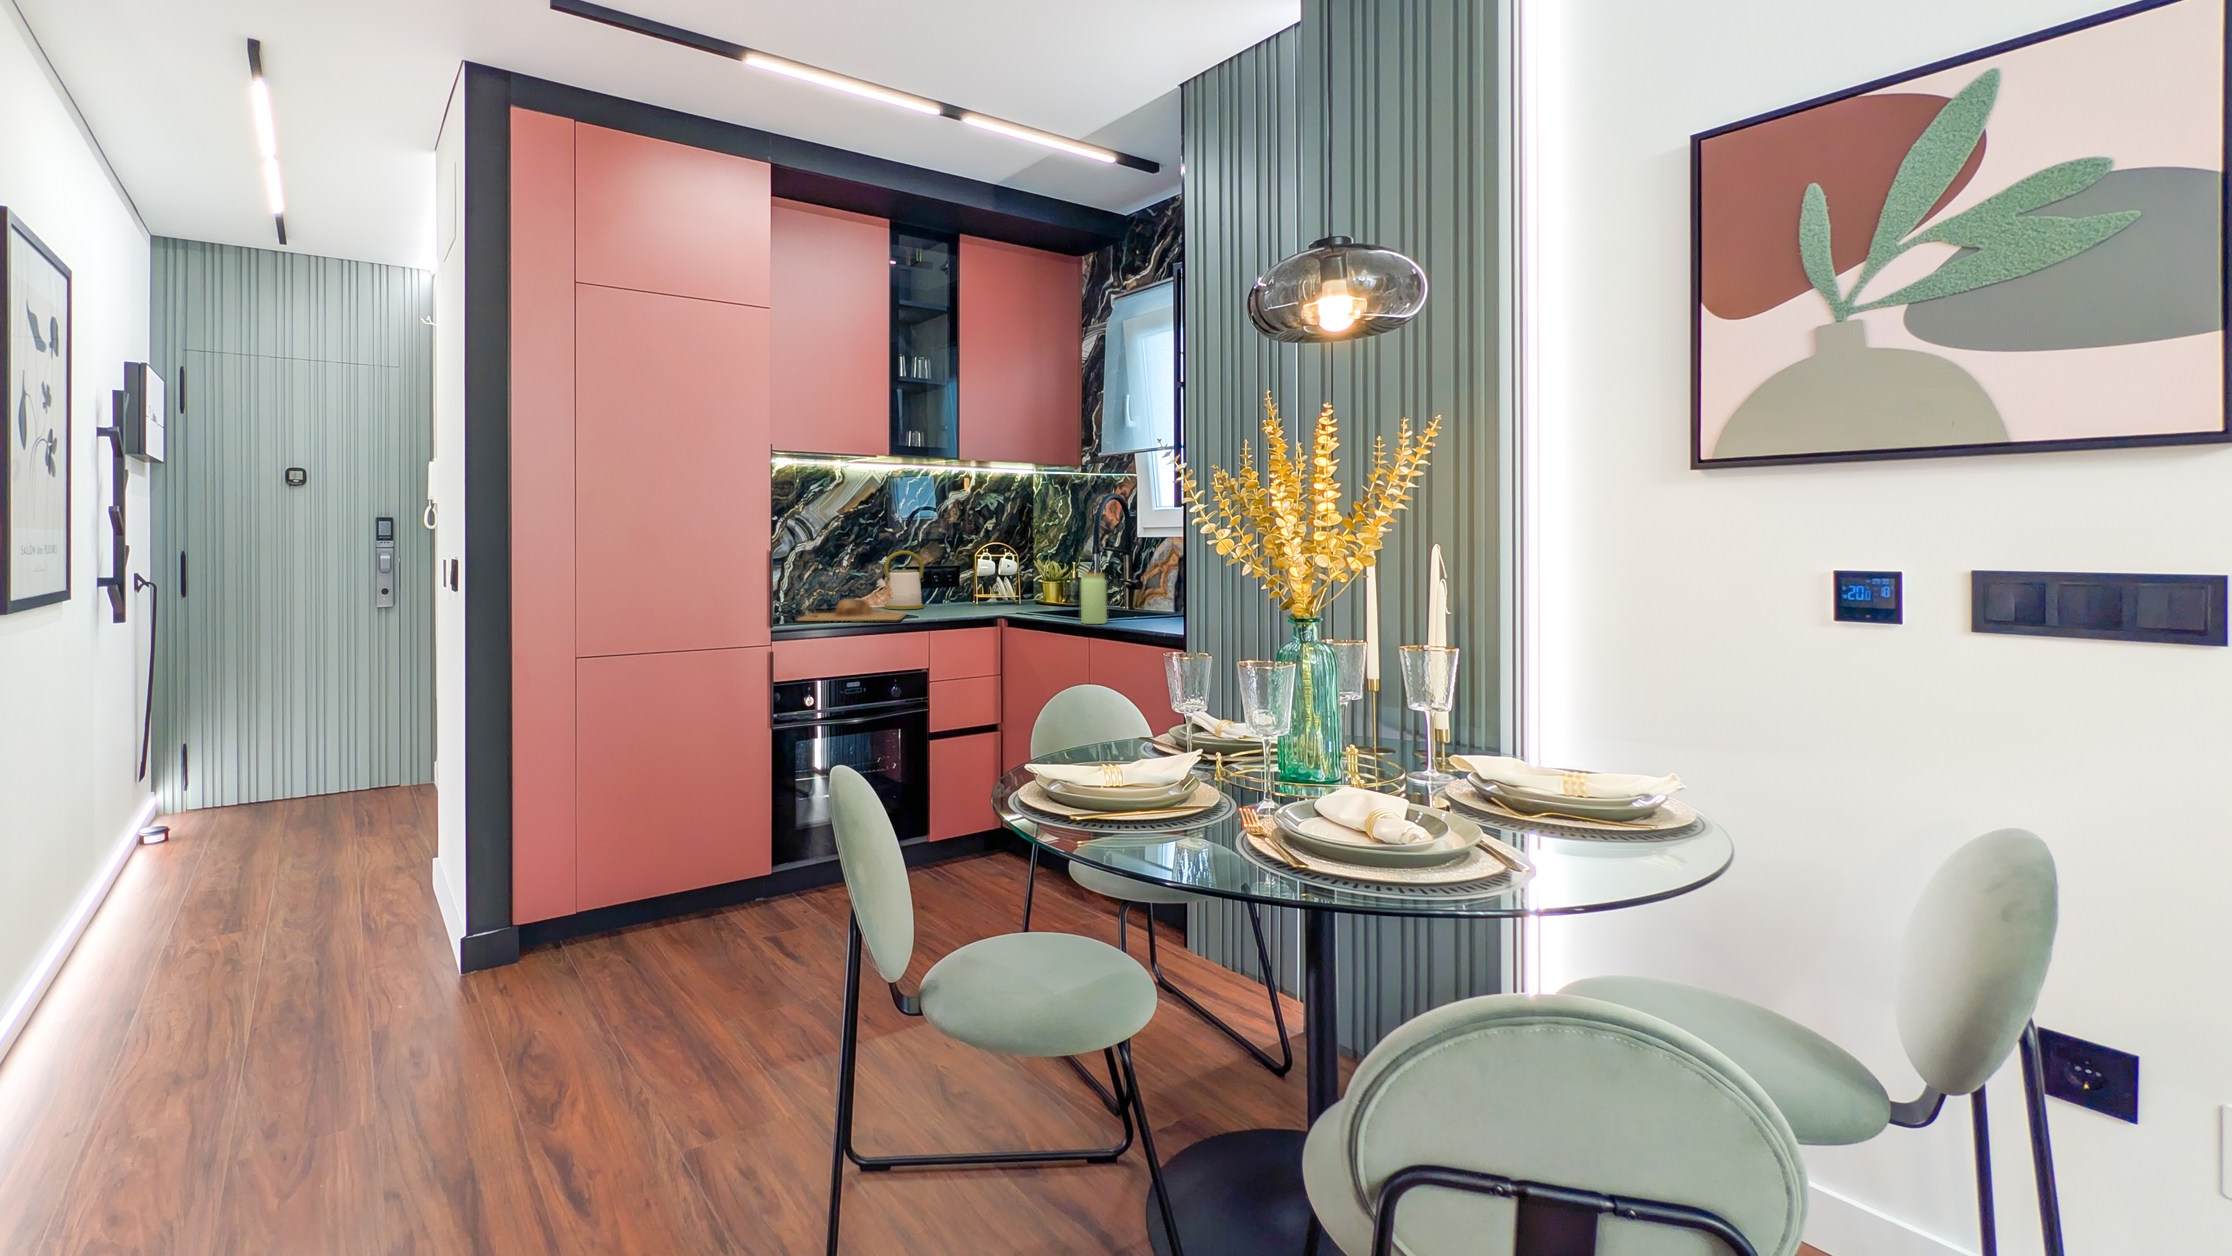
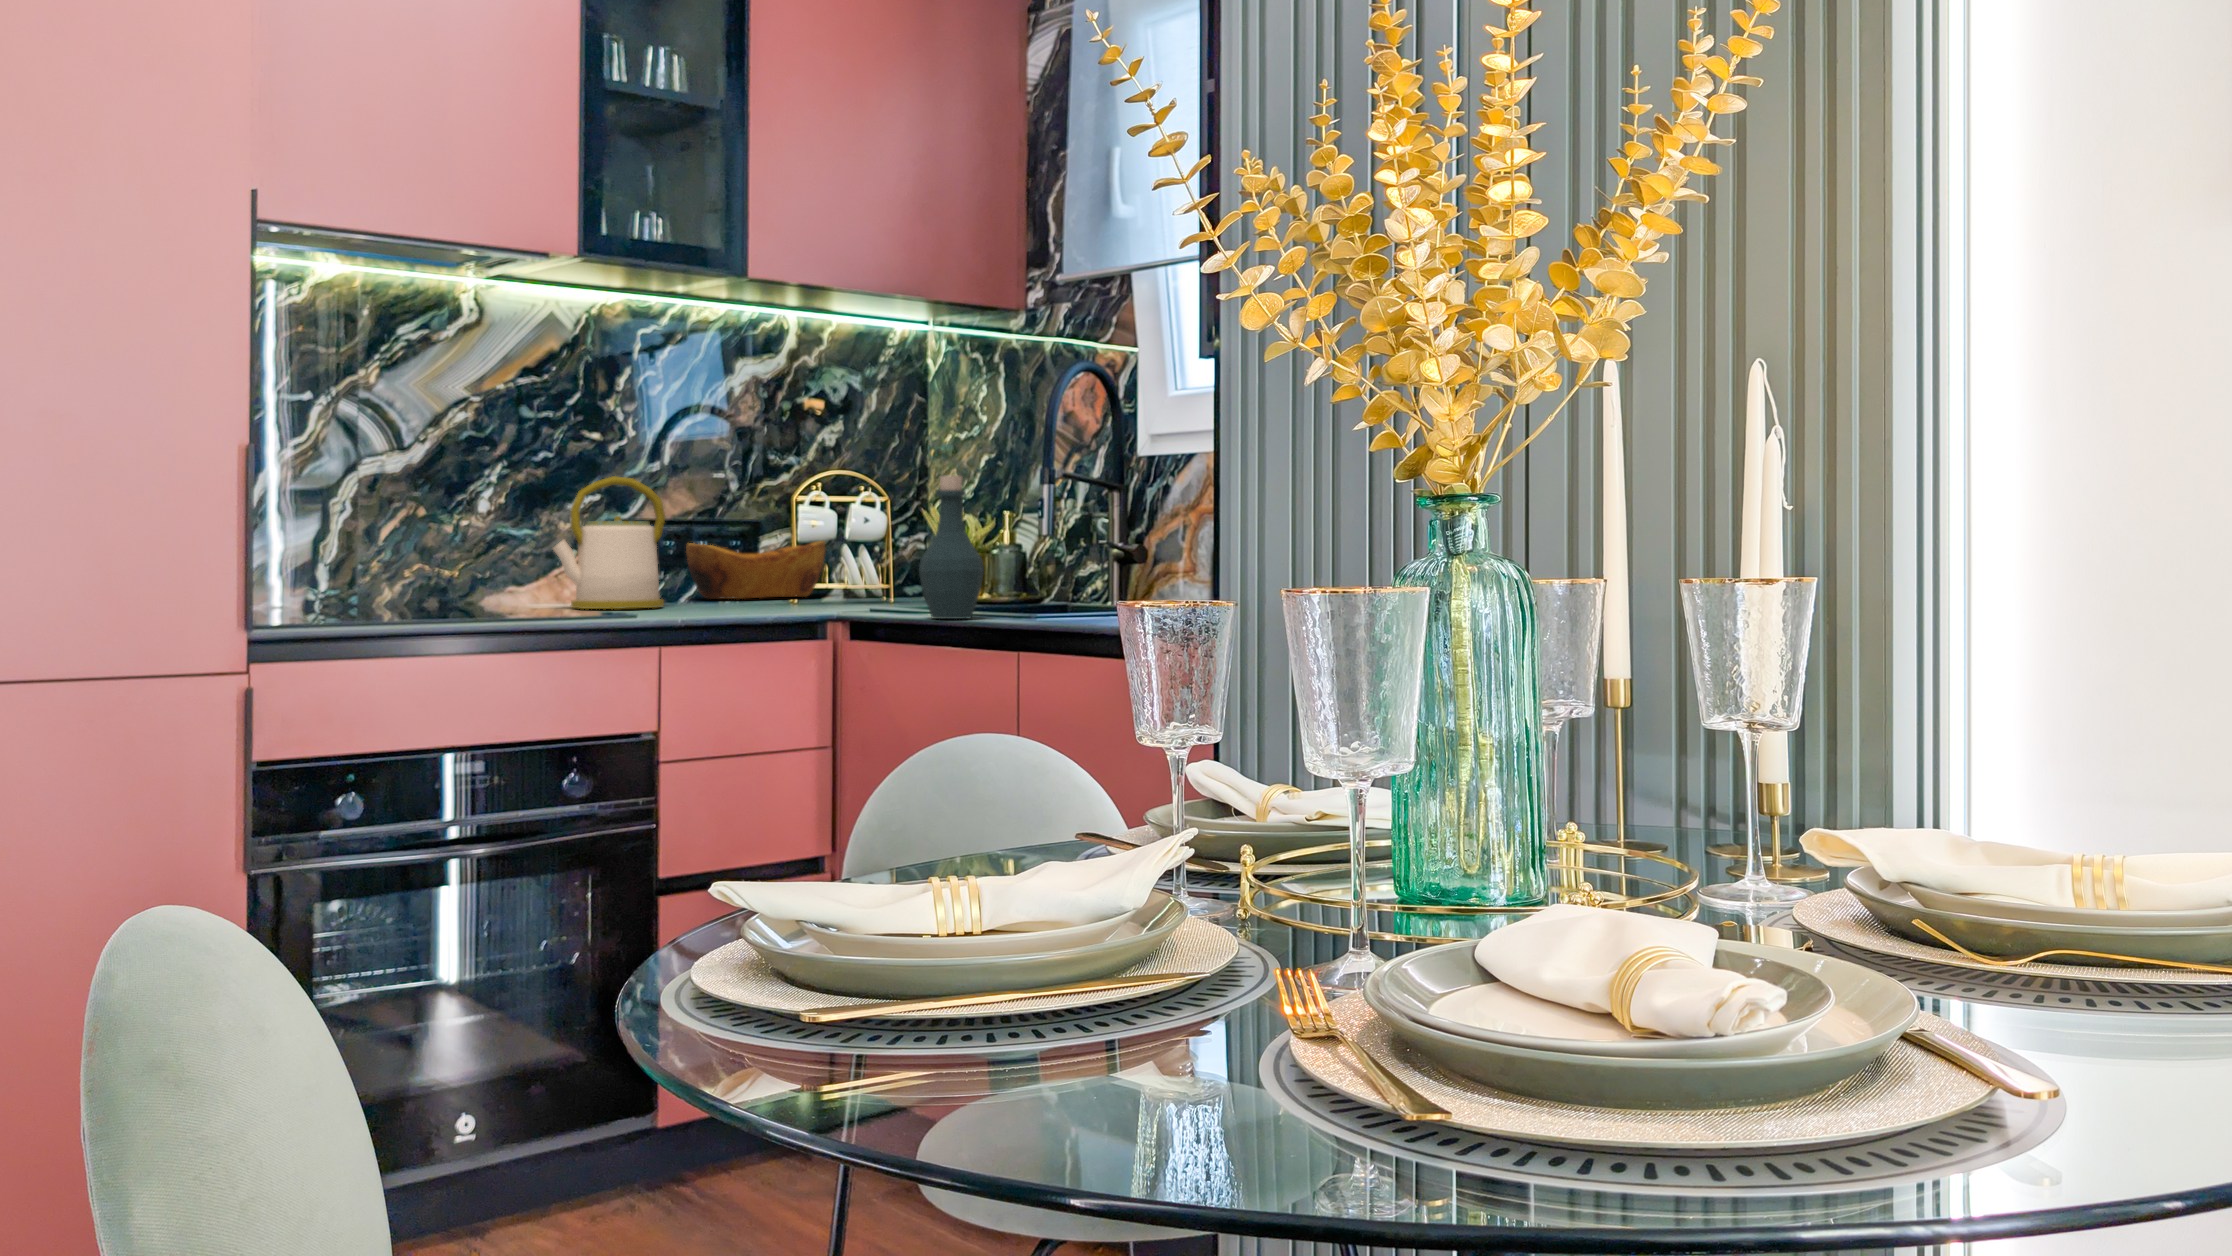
bottle: none [1039,553,1069,618] -> present [919,475,984,619]
wooden bowl: none [930,572,990,602] -> present [686,541,825,599]
jar: present [1081,573,1107,624] -> none [1006,516,1063,627]
cutting board: present [798,599,906,621] -> none [328,575,615,626]

